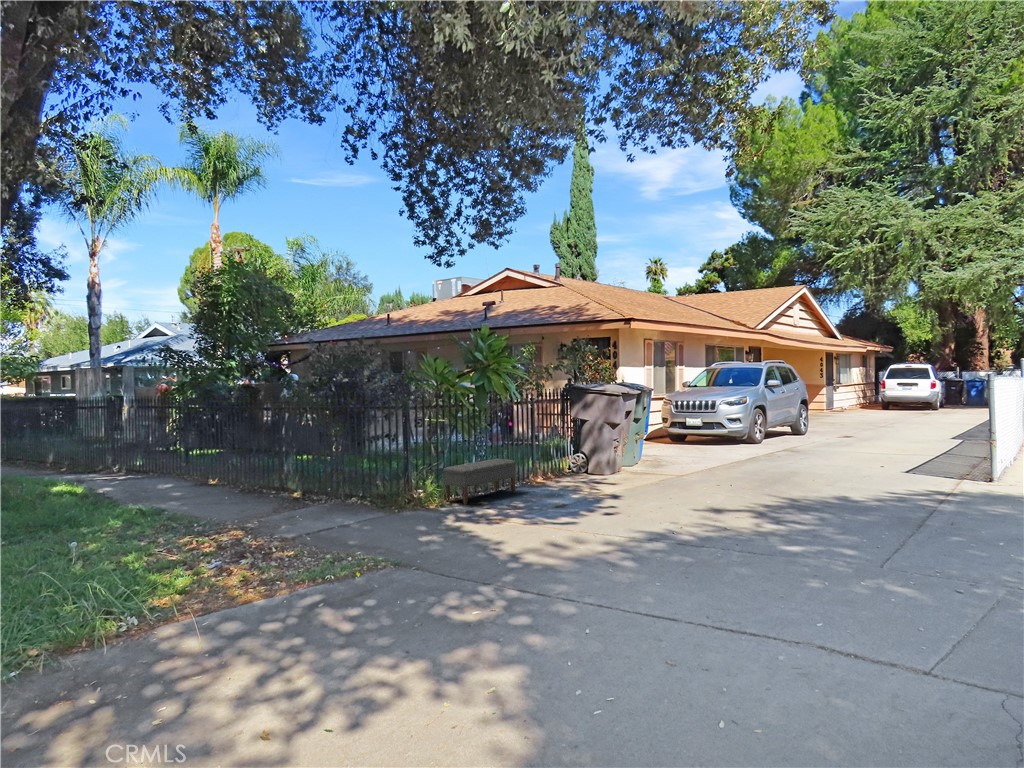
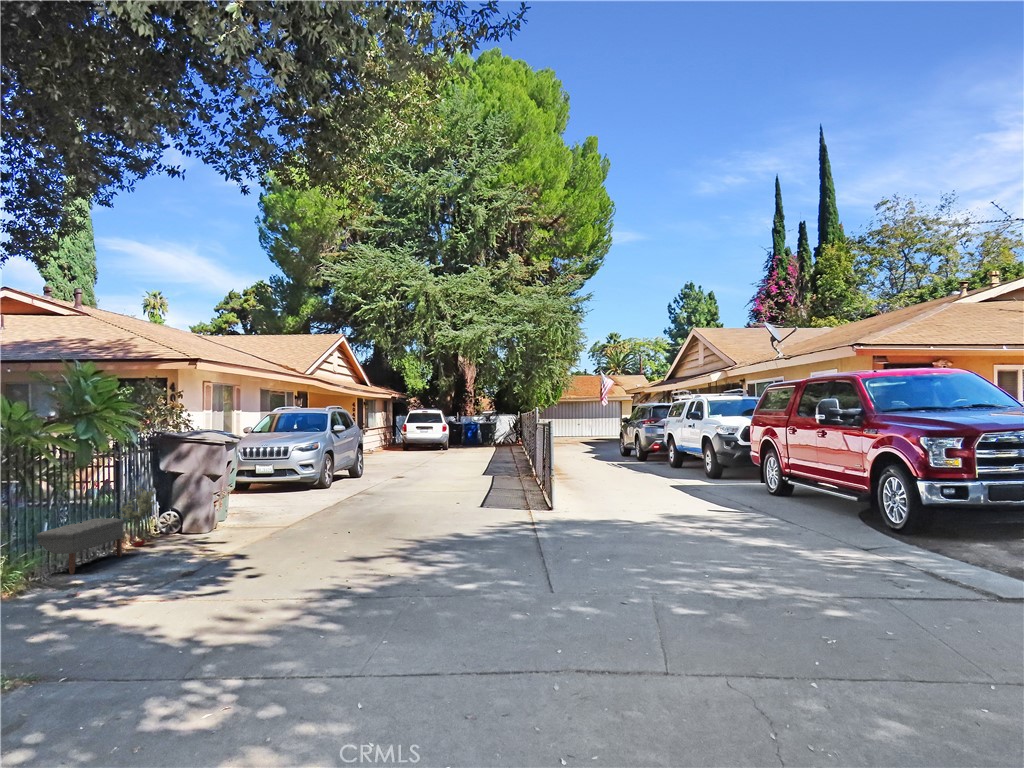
potted tree: none [520,432,554,485] -> present [119,486,156,547]

